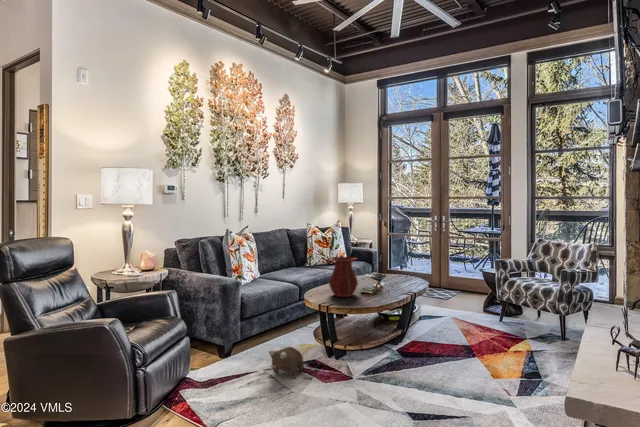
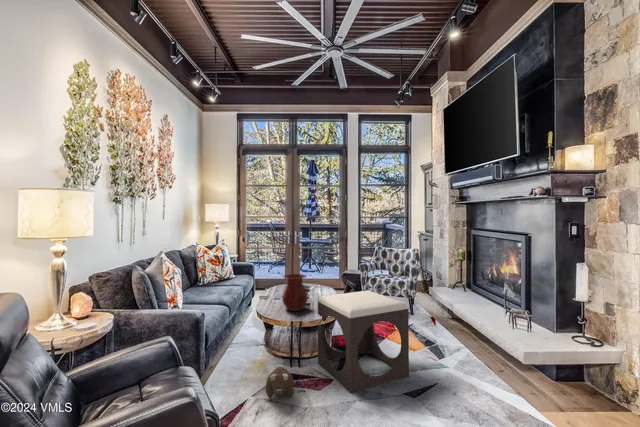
footstool: none [351,283,442,400] -> present [318,290,409,393]

